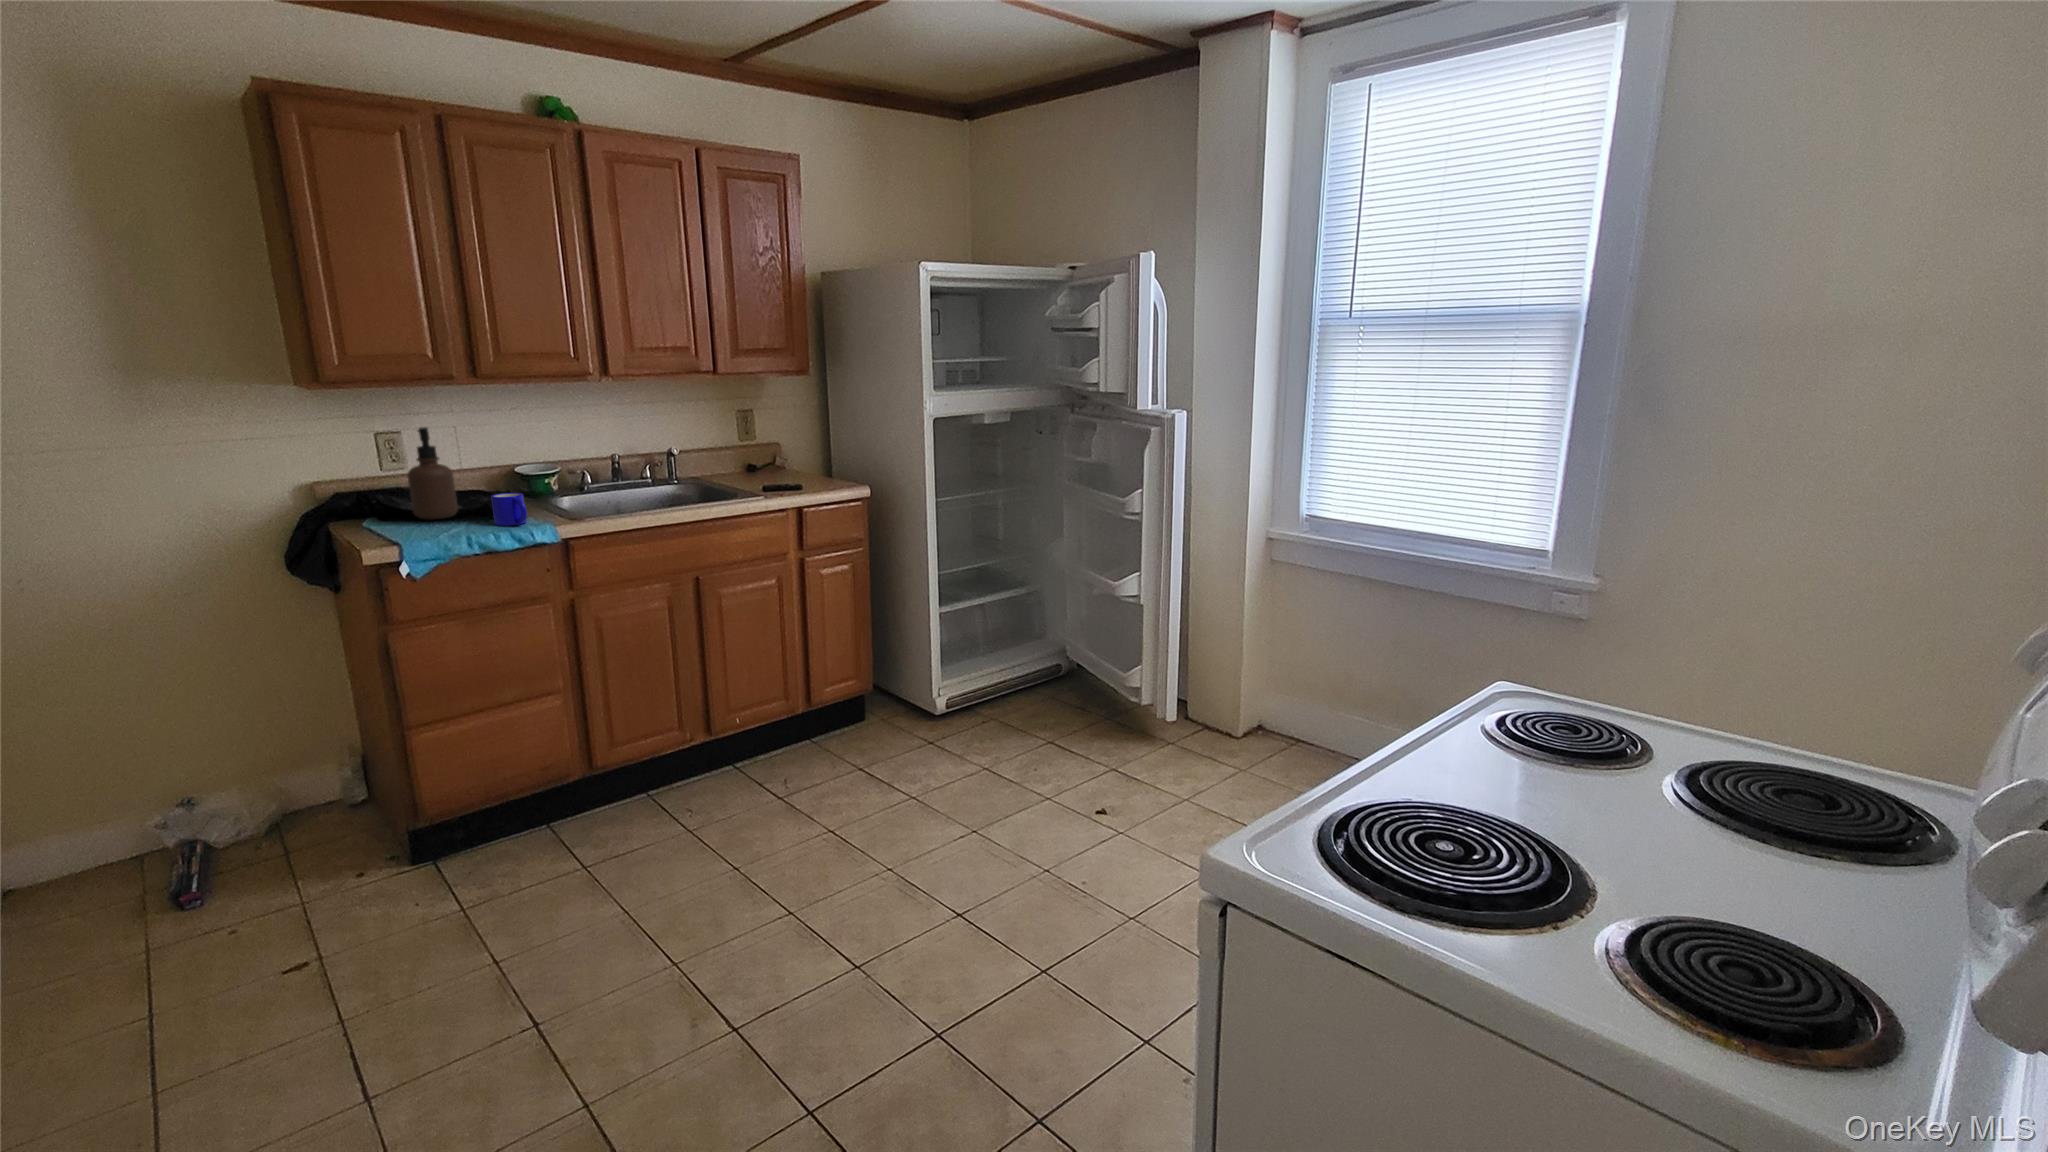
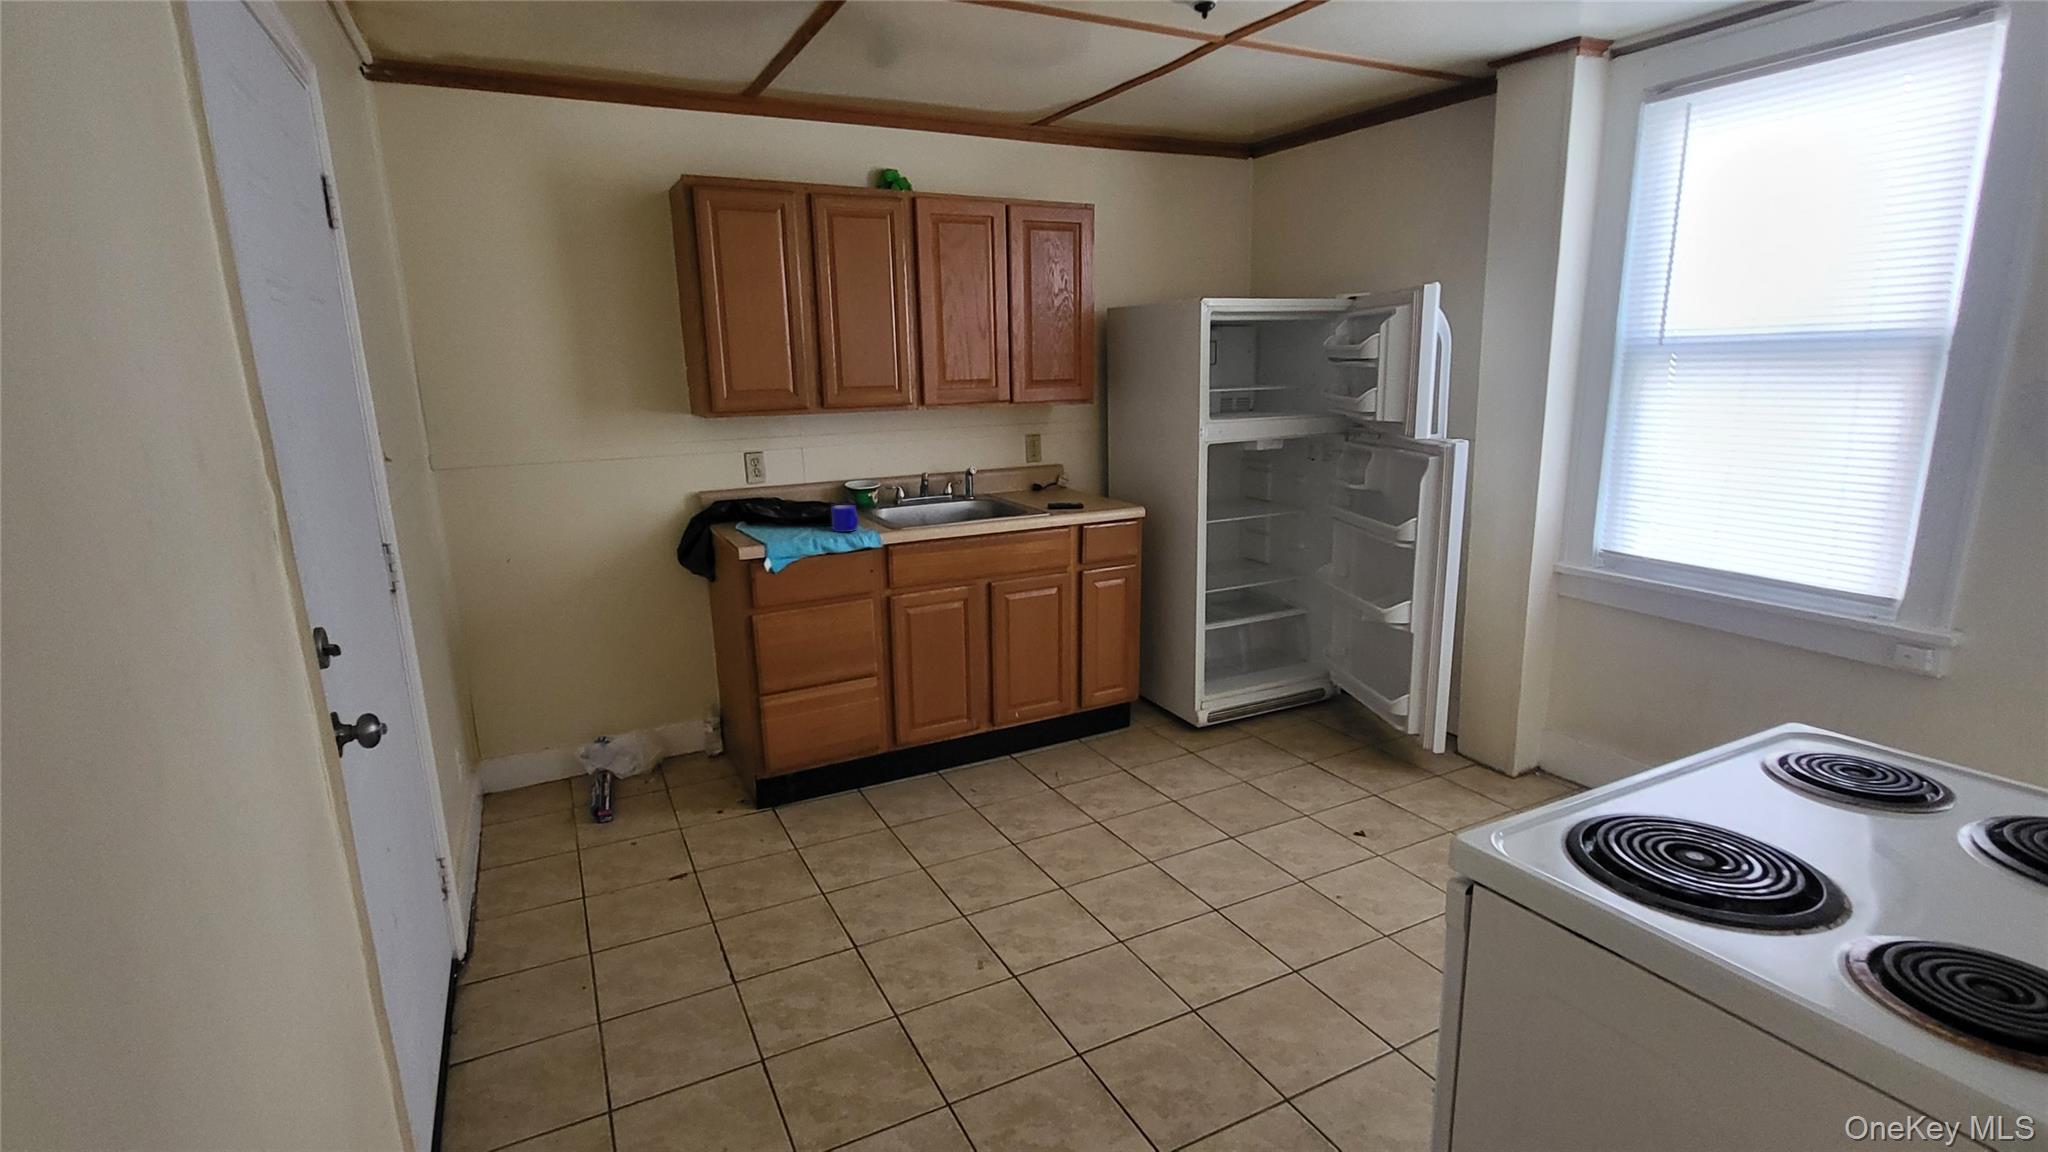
soap dispenser: present [408,427,458,520] -> none [770,449,805,525]

